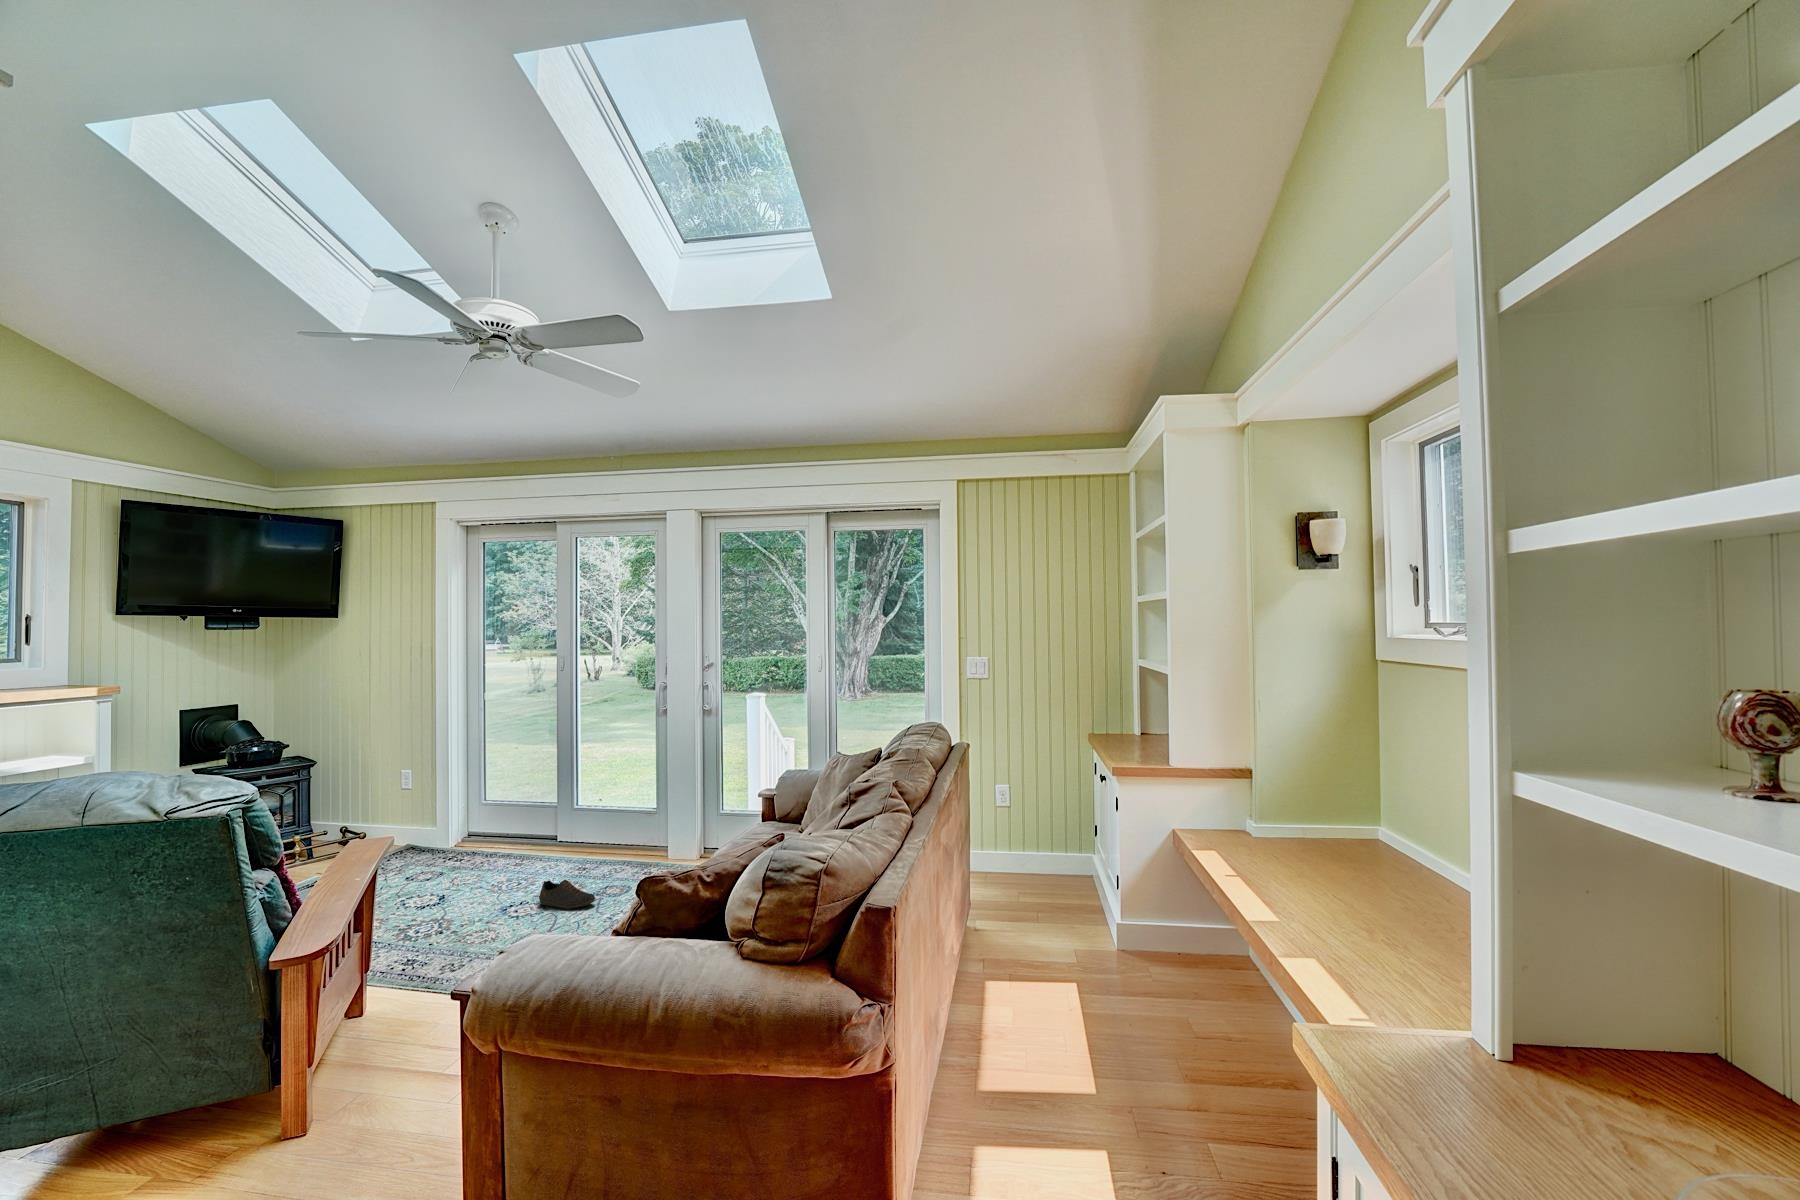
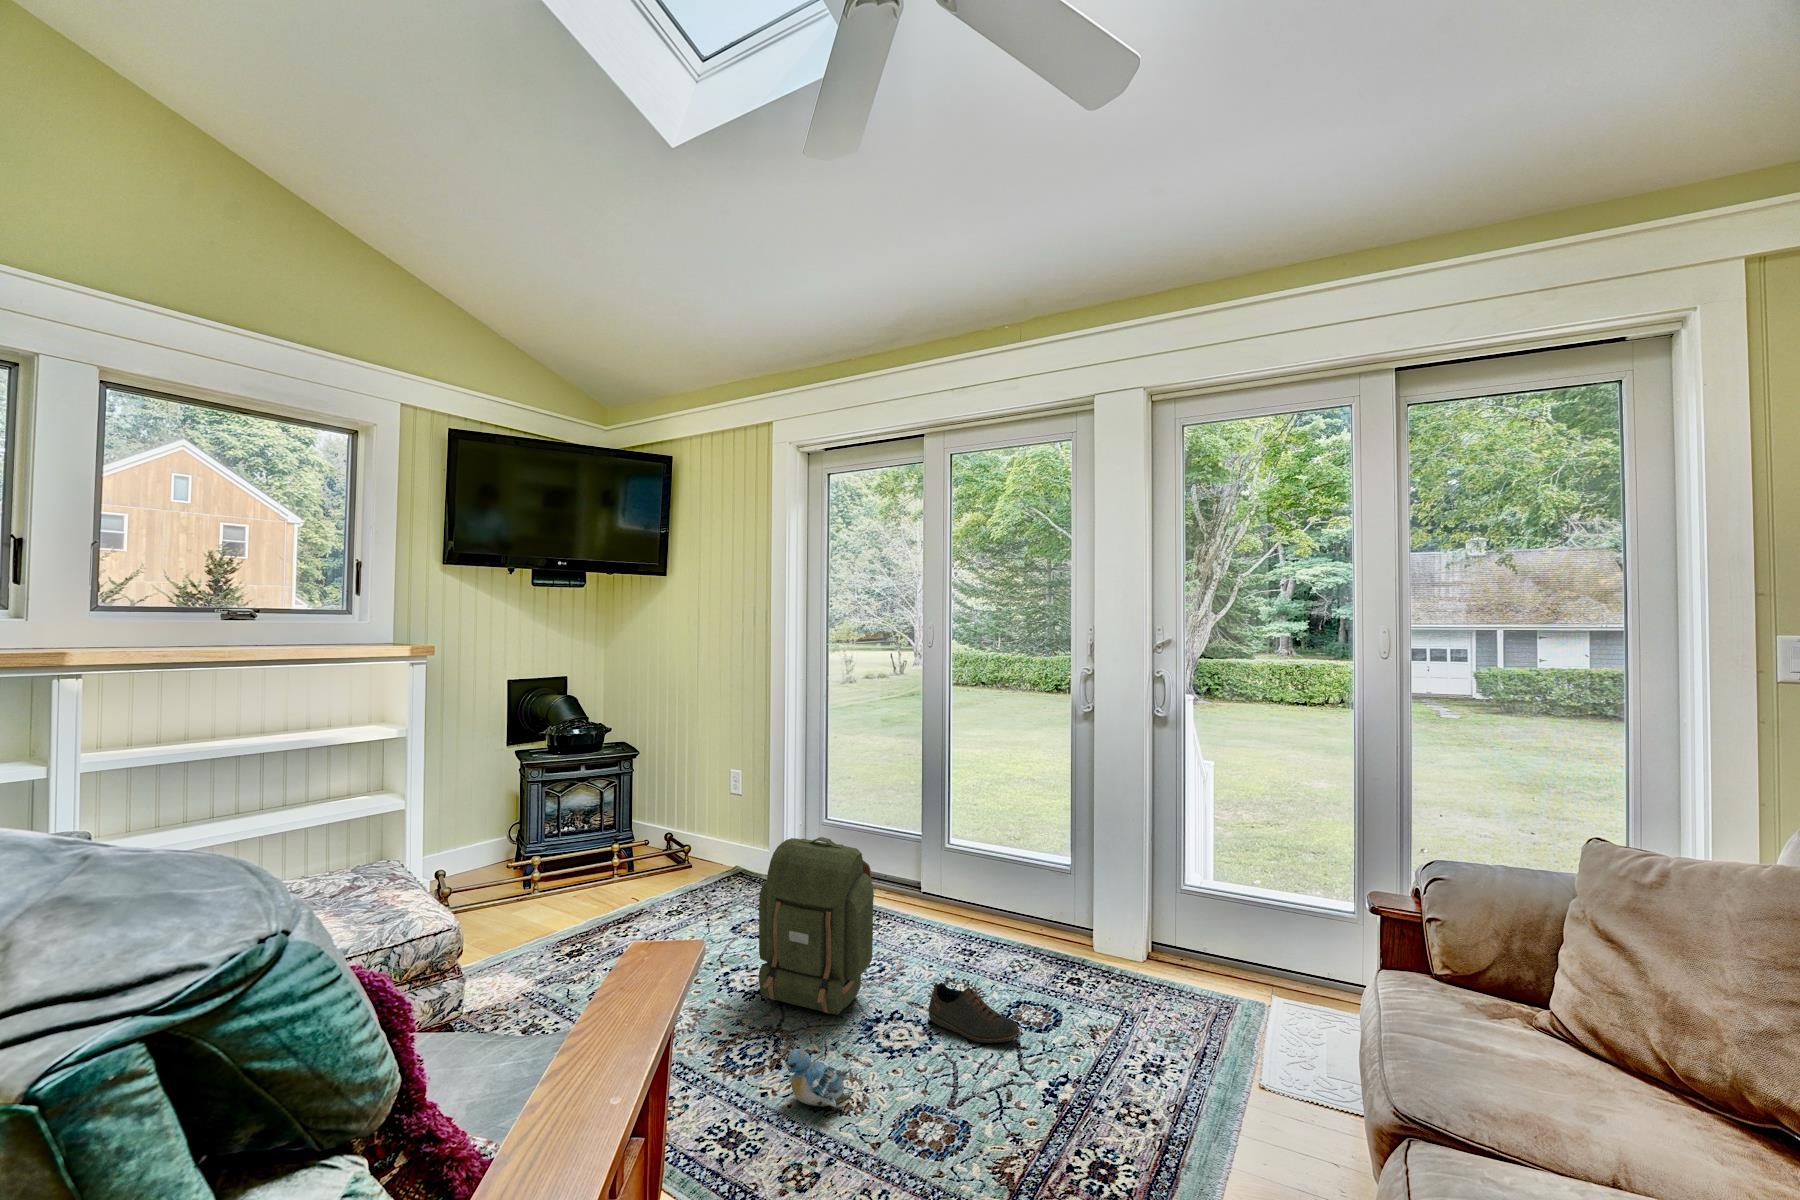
backpack: none [417,801,506,910] -> present [759,837,874,1015]
plush toy: none [431,920,476,950] -> present [786,1049,852,1107]

